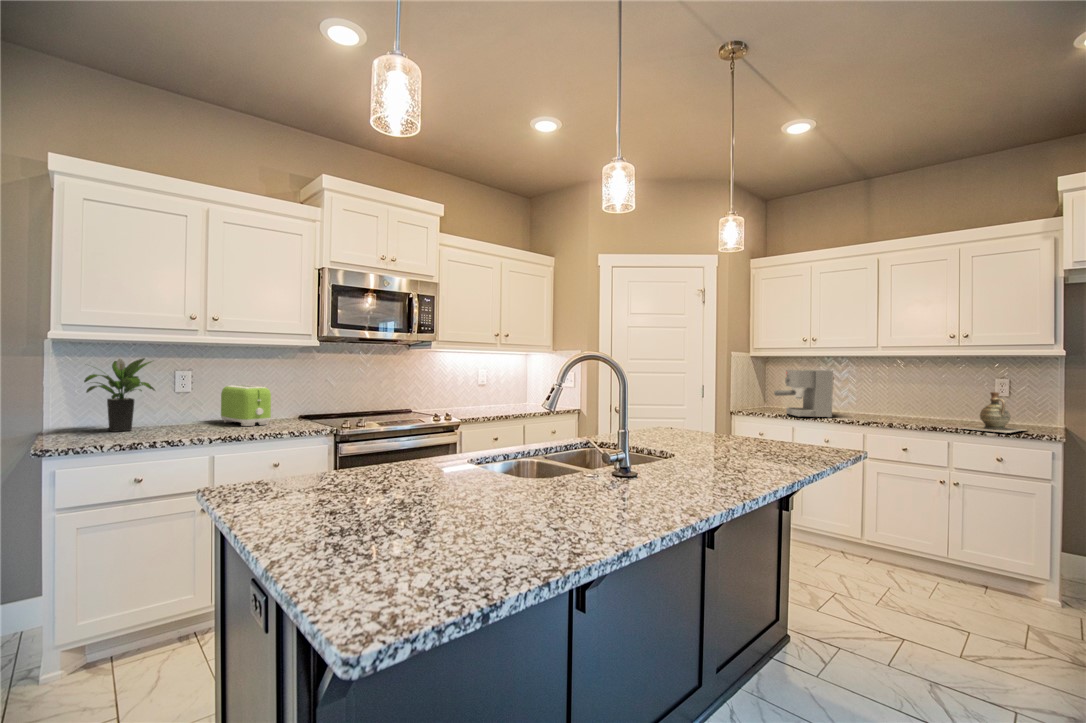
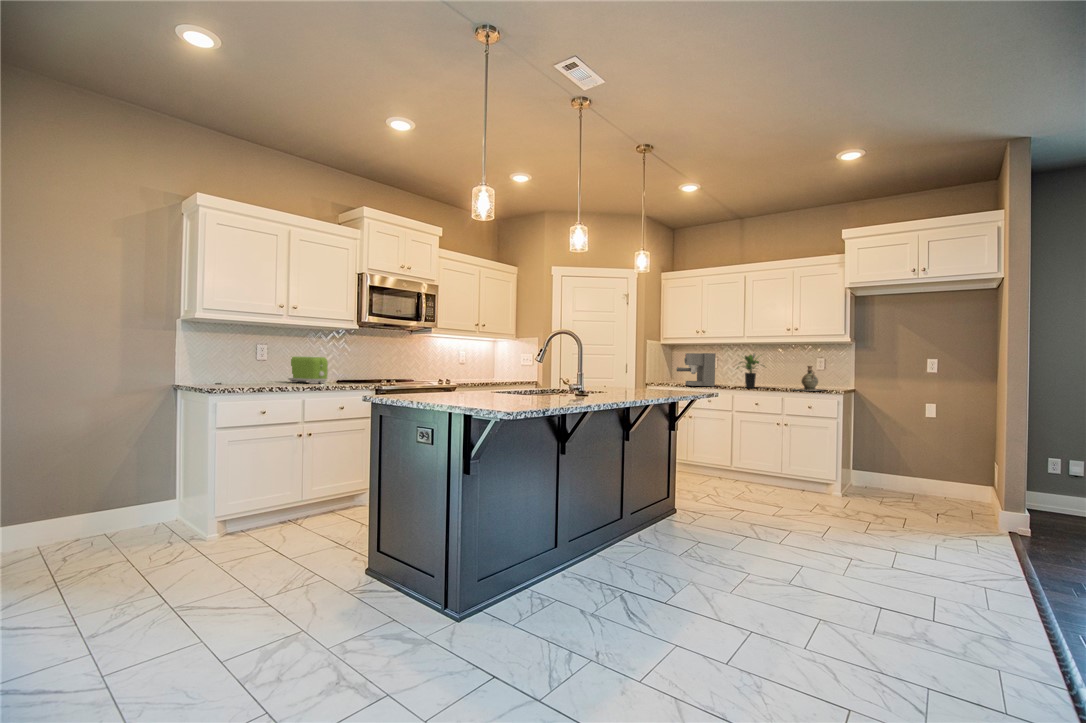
potted plant: present [84,358,155,432] -> present [737,354,759,388]

